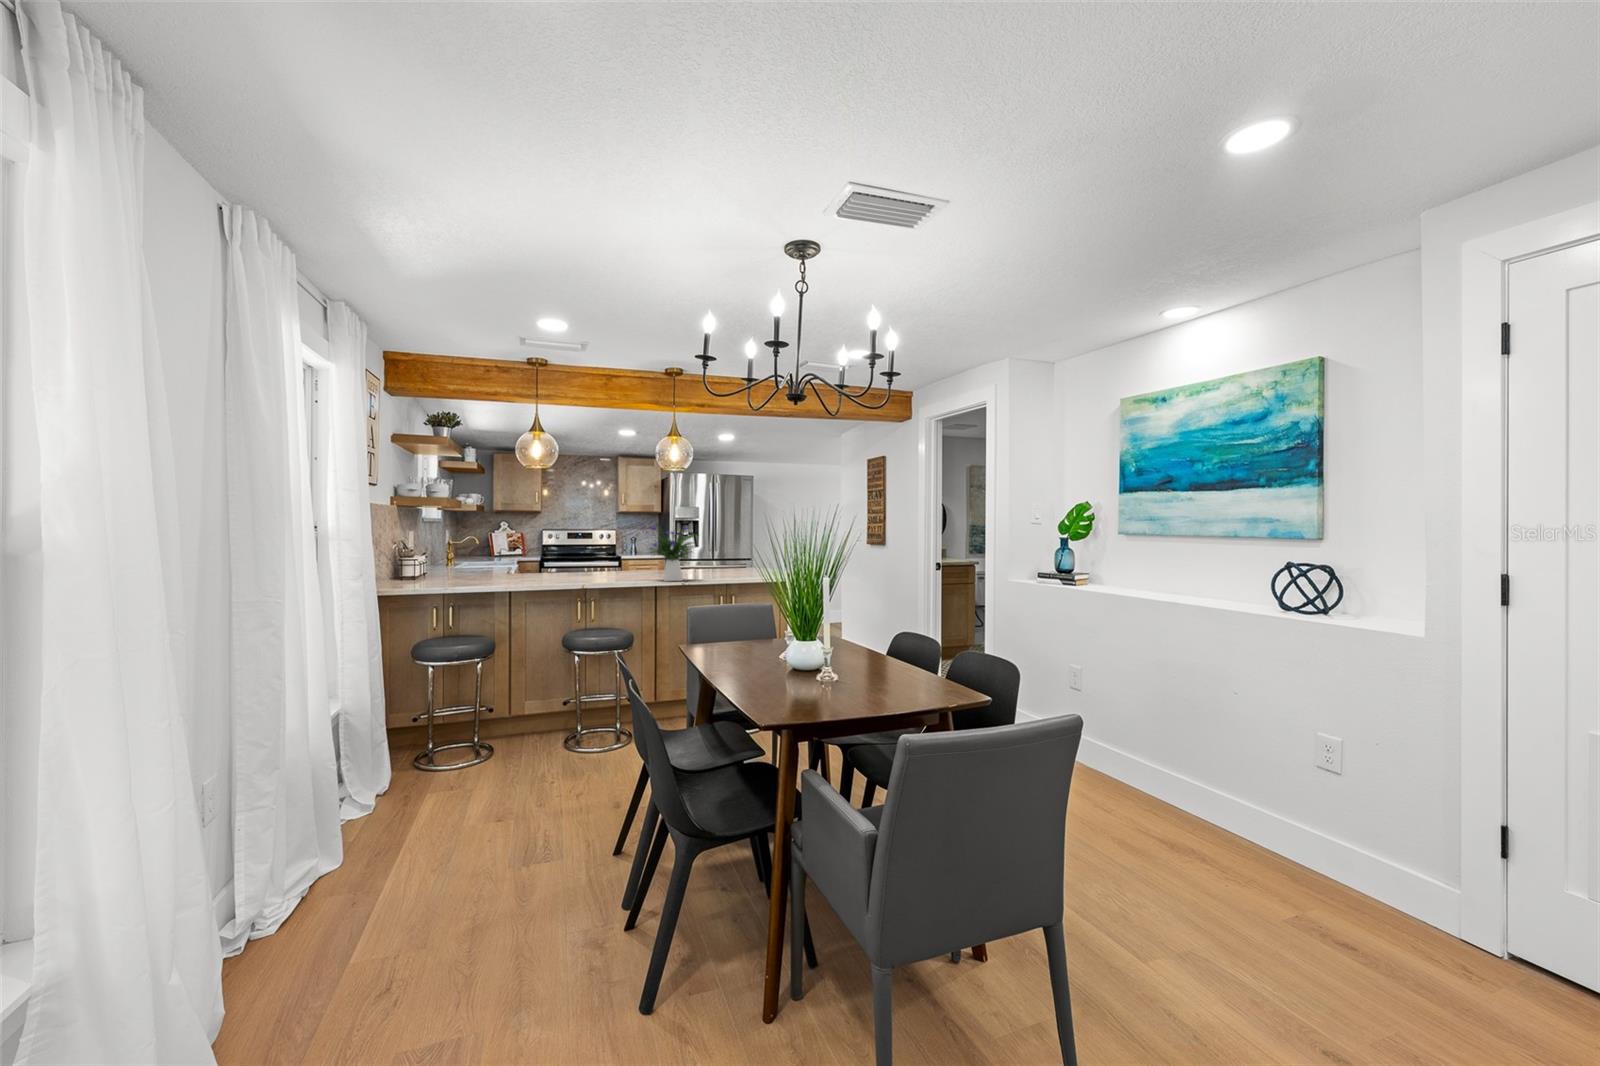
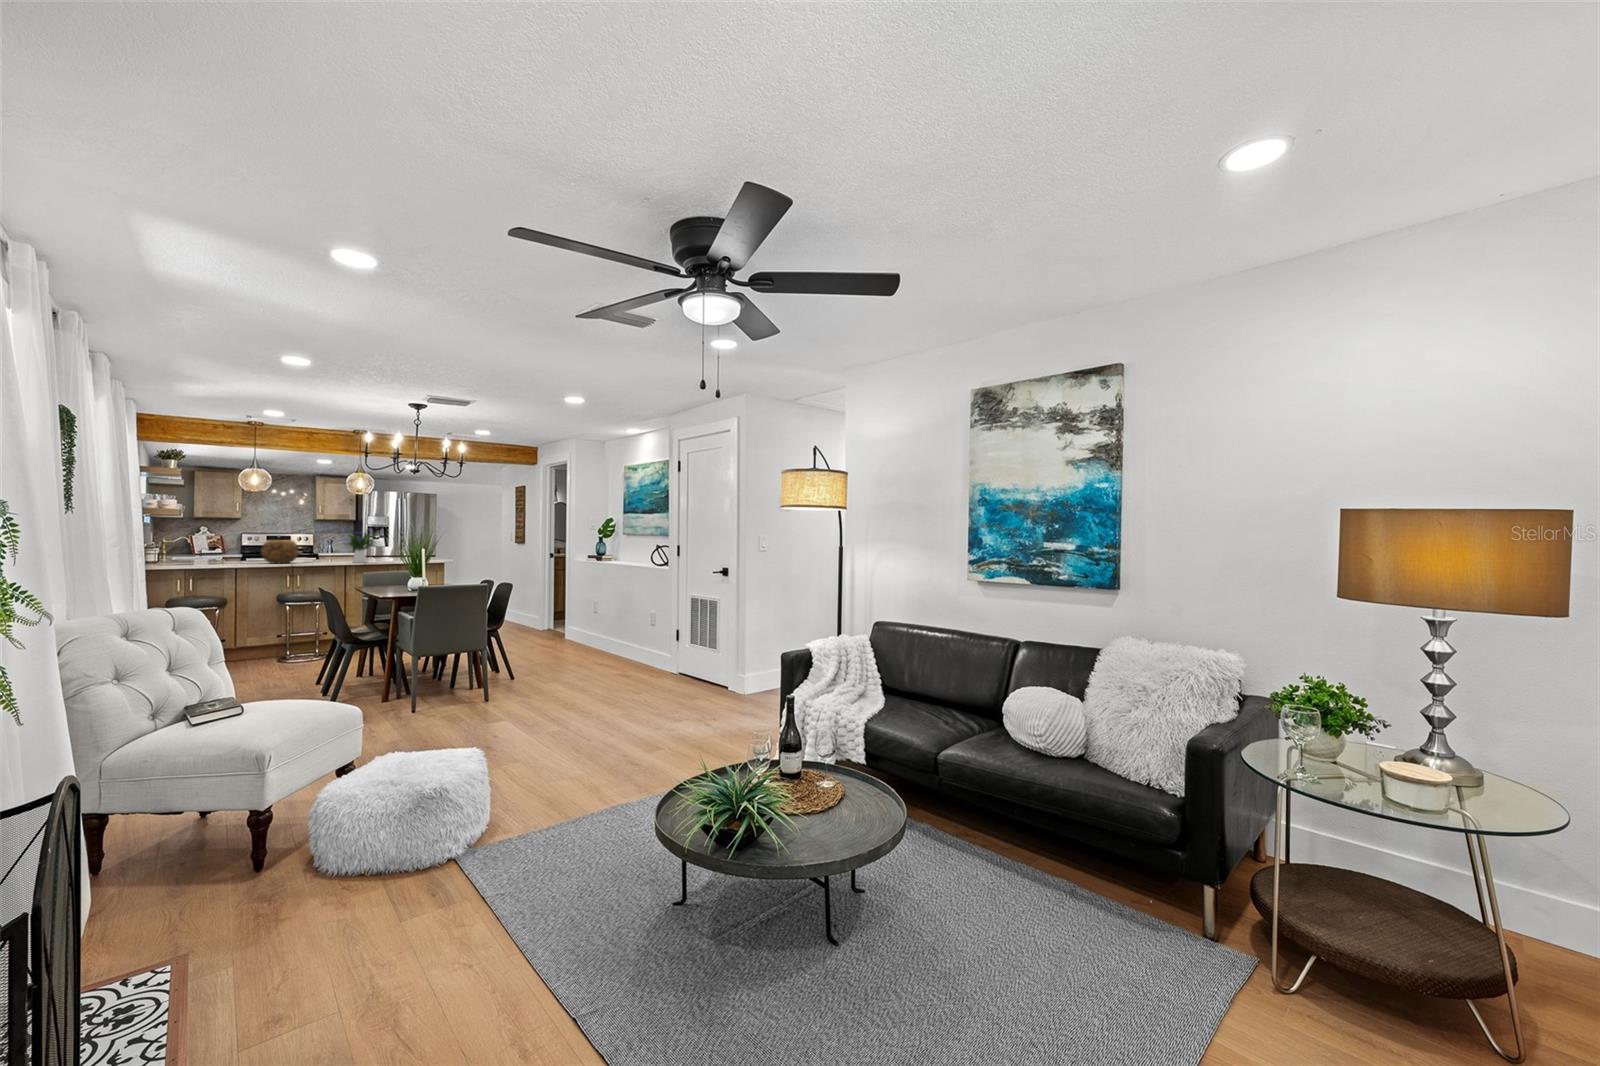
decorative bowl: none [541,546,591,583] -> present [261,540,298,563]

